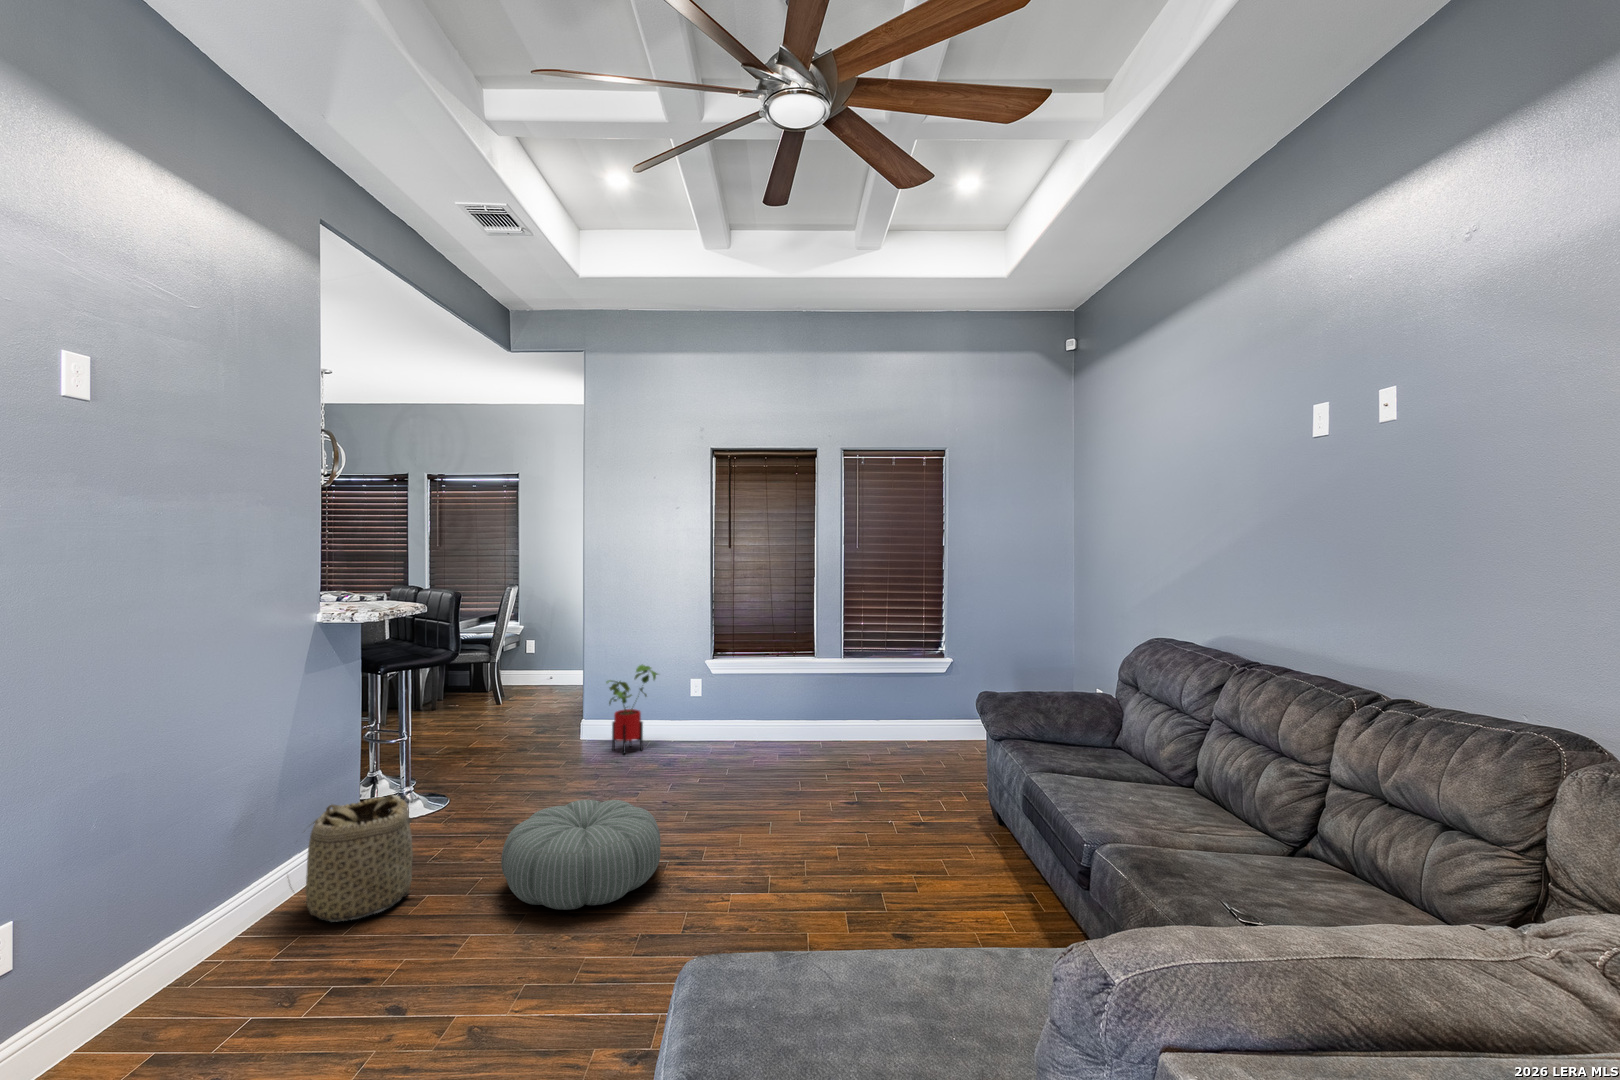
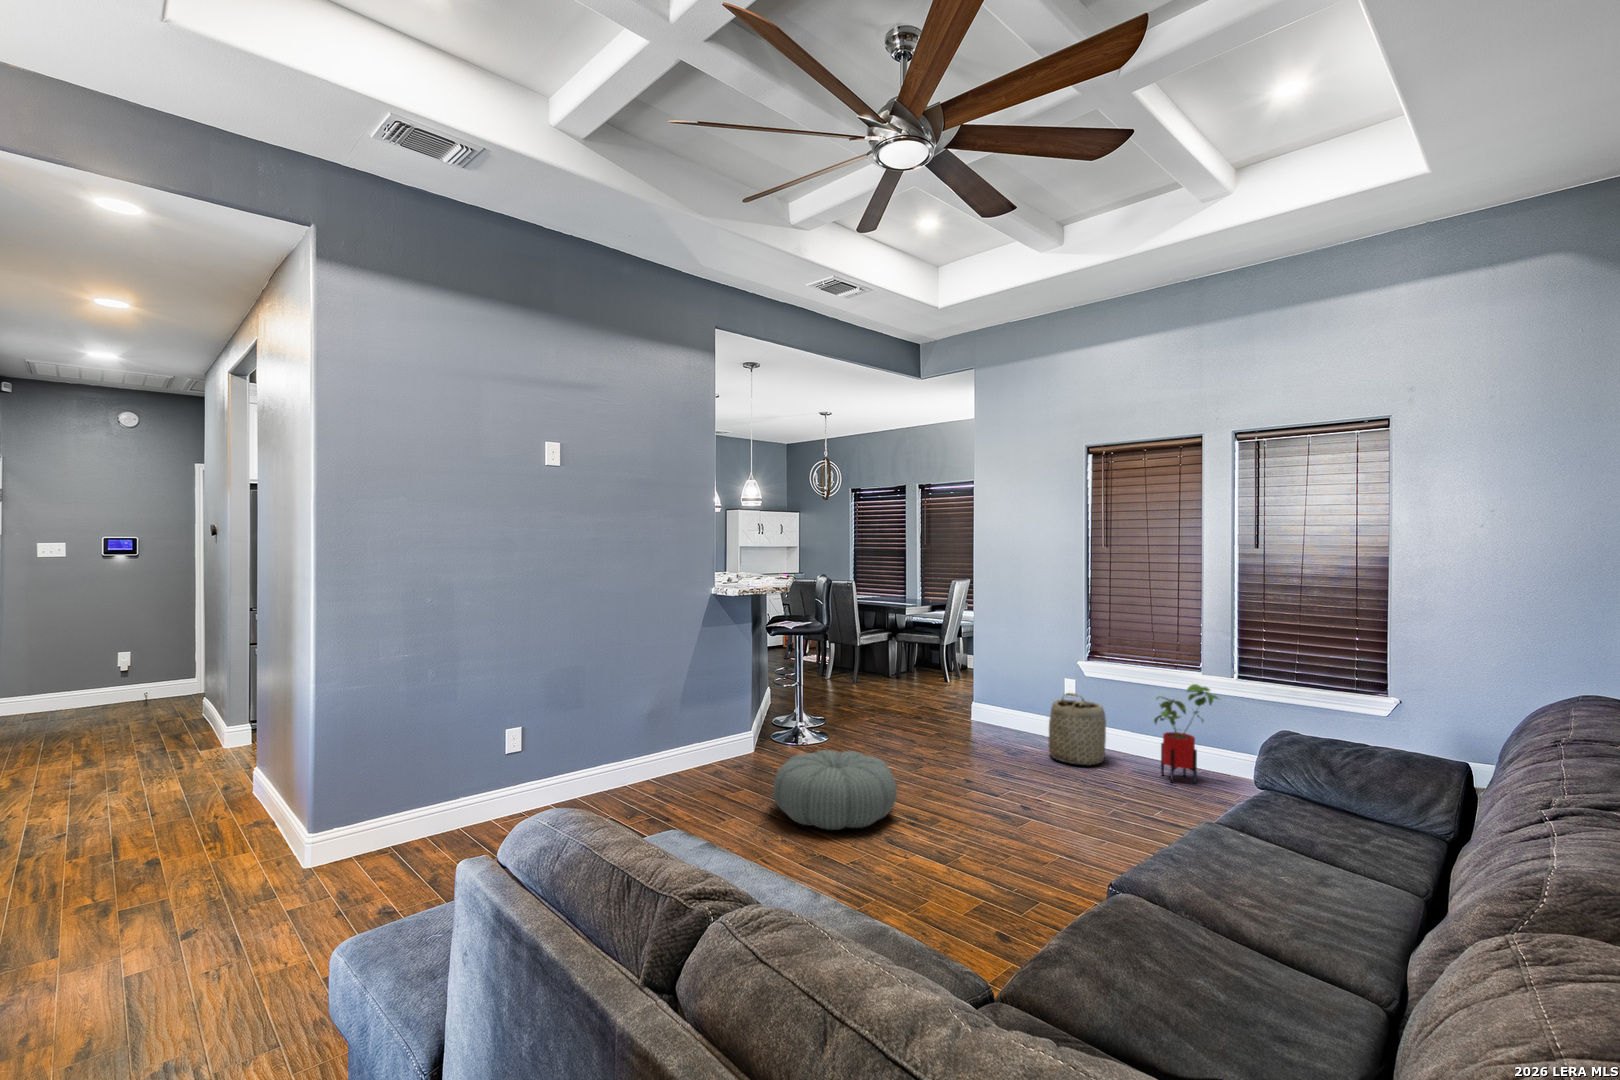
house plant: present [606,664,658,754] -> present [1154,684,1218,783]
basket: present [298,795,413,922] -> present [1049,693,1106,765]

